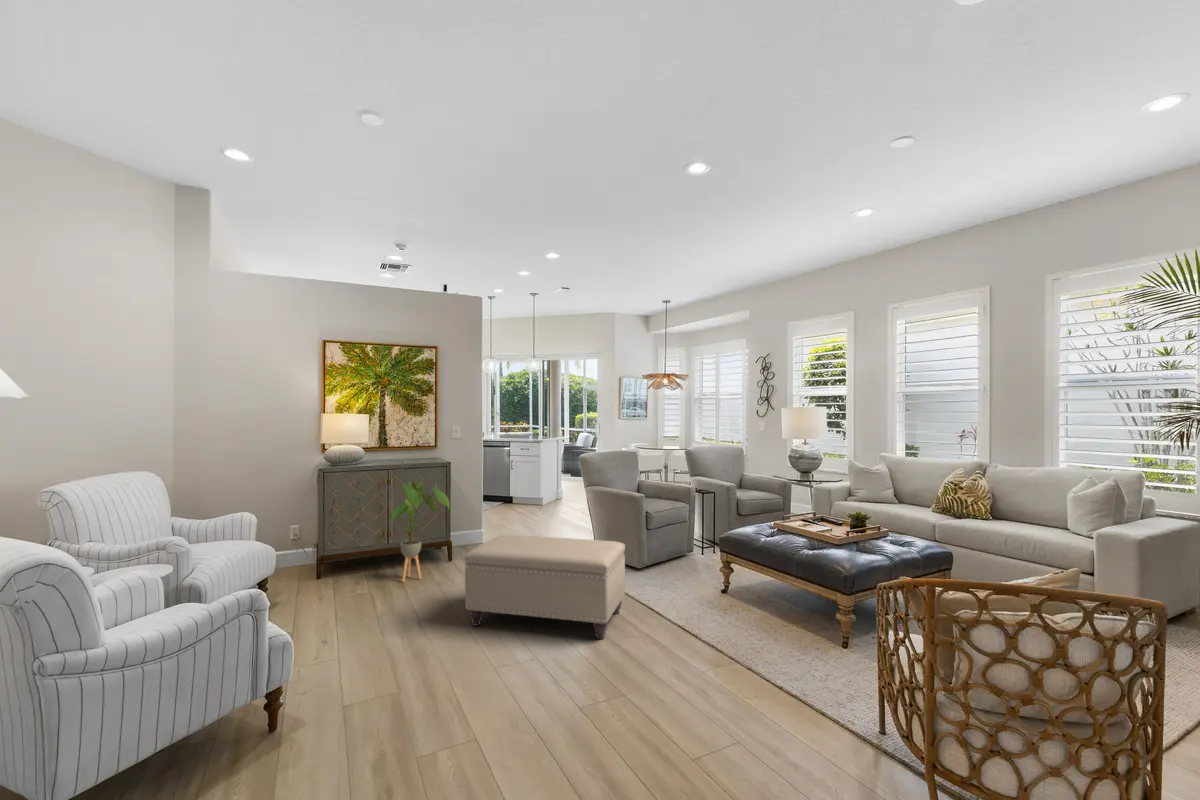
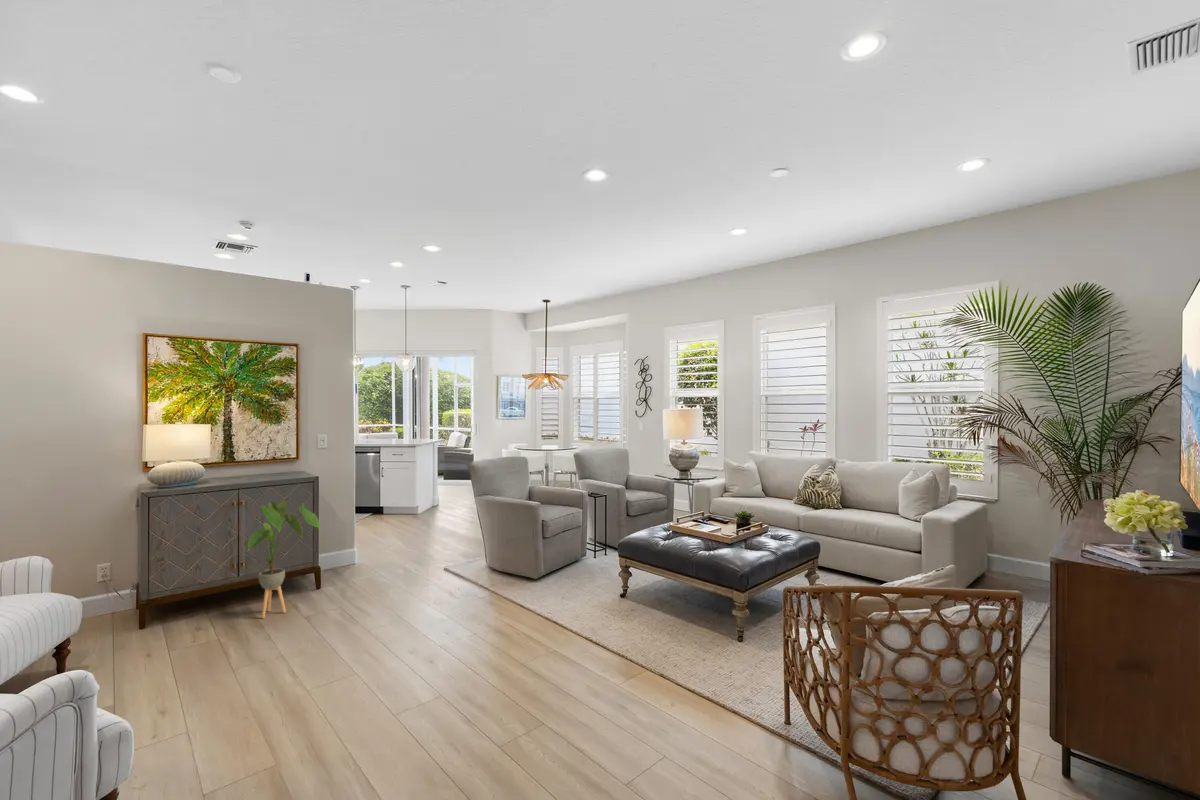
ottoman: present [465,535,625,639] -> none [349,556,526,663]

